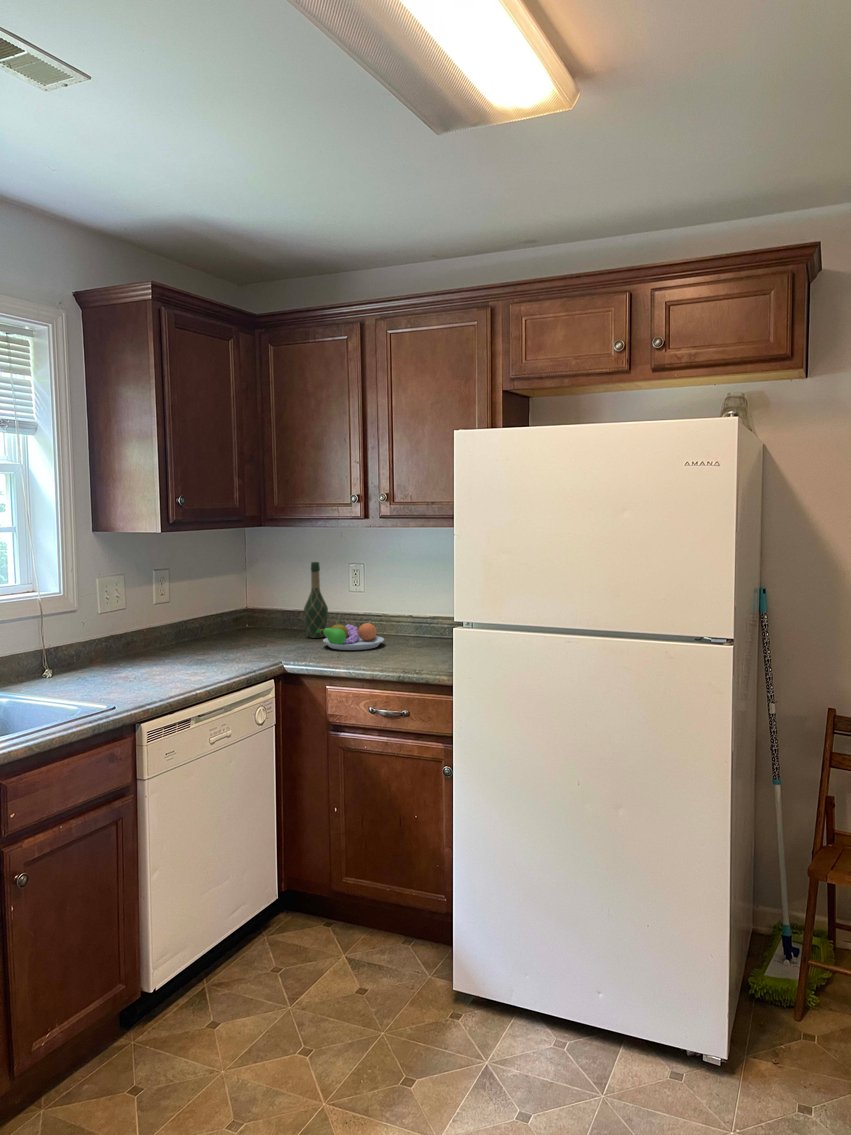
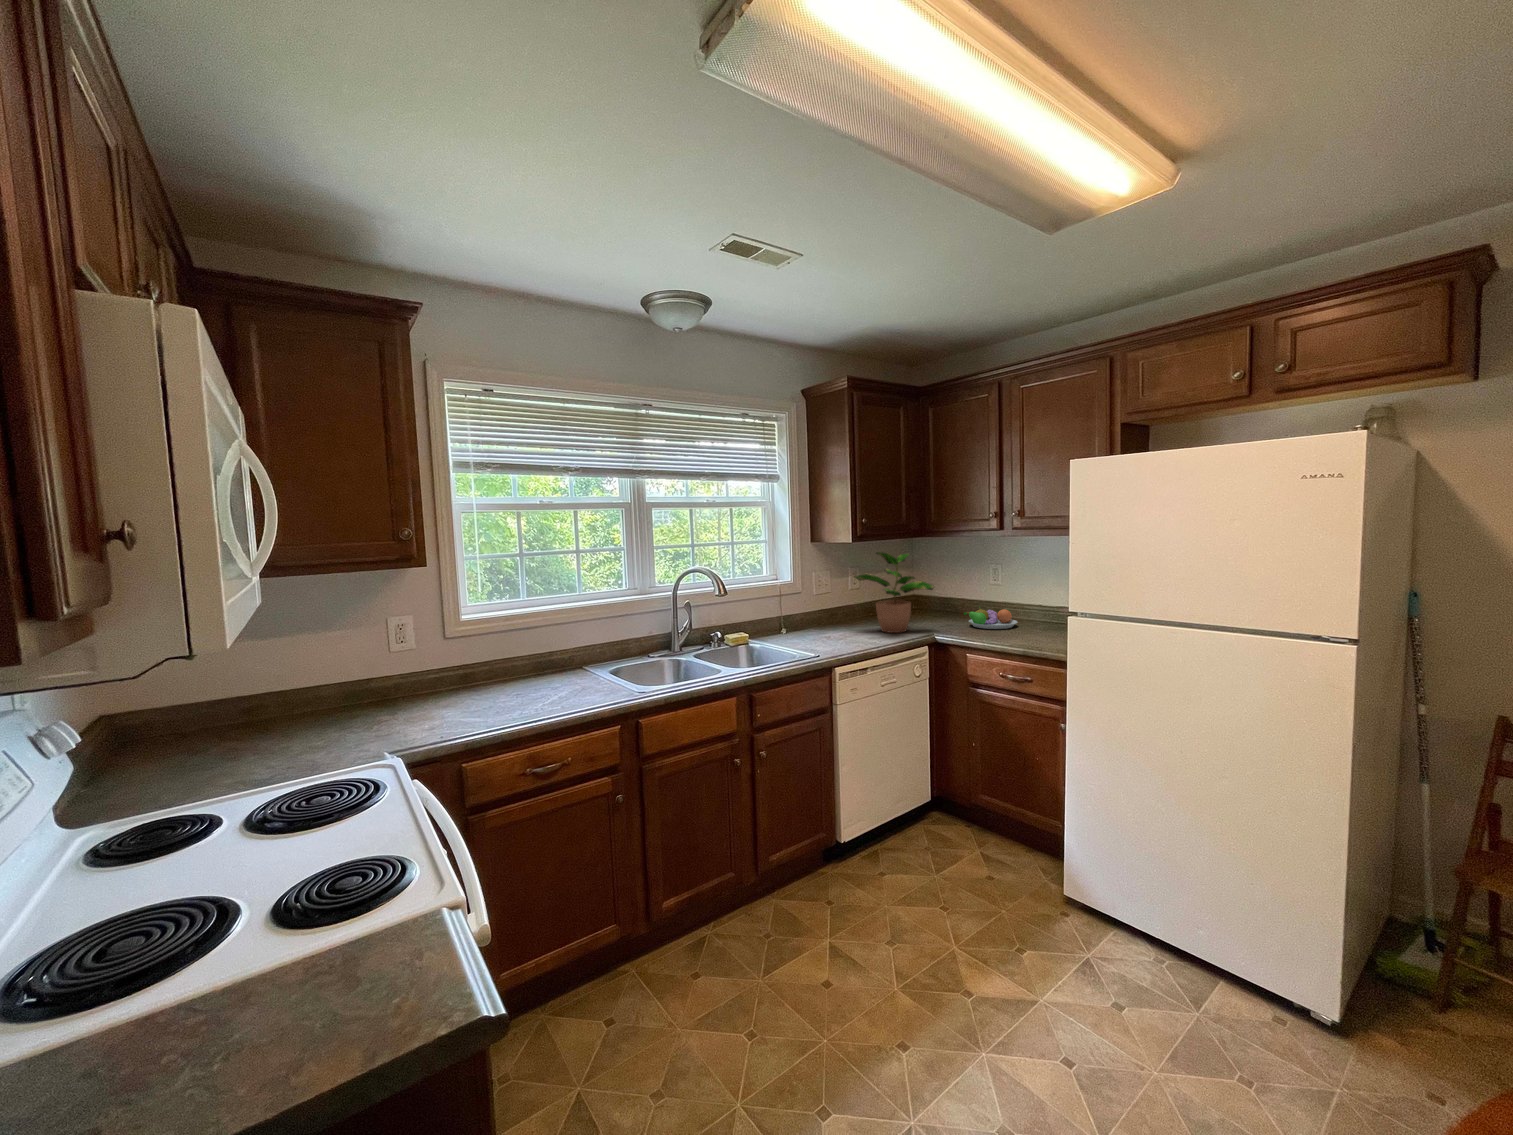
potted plant: none [161,546,280,663] -> present [855,552,934,633]
wine bottle: present [304,562,328,638] -> none [956,563,975,619]

